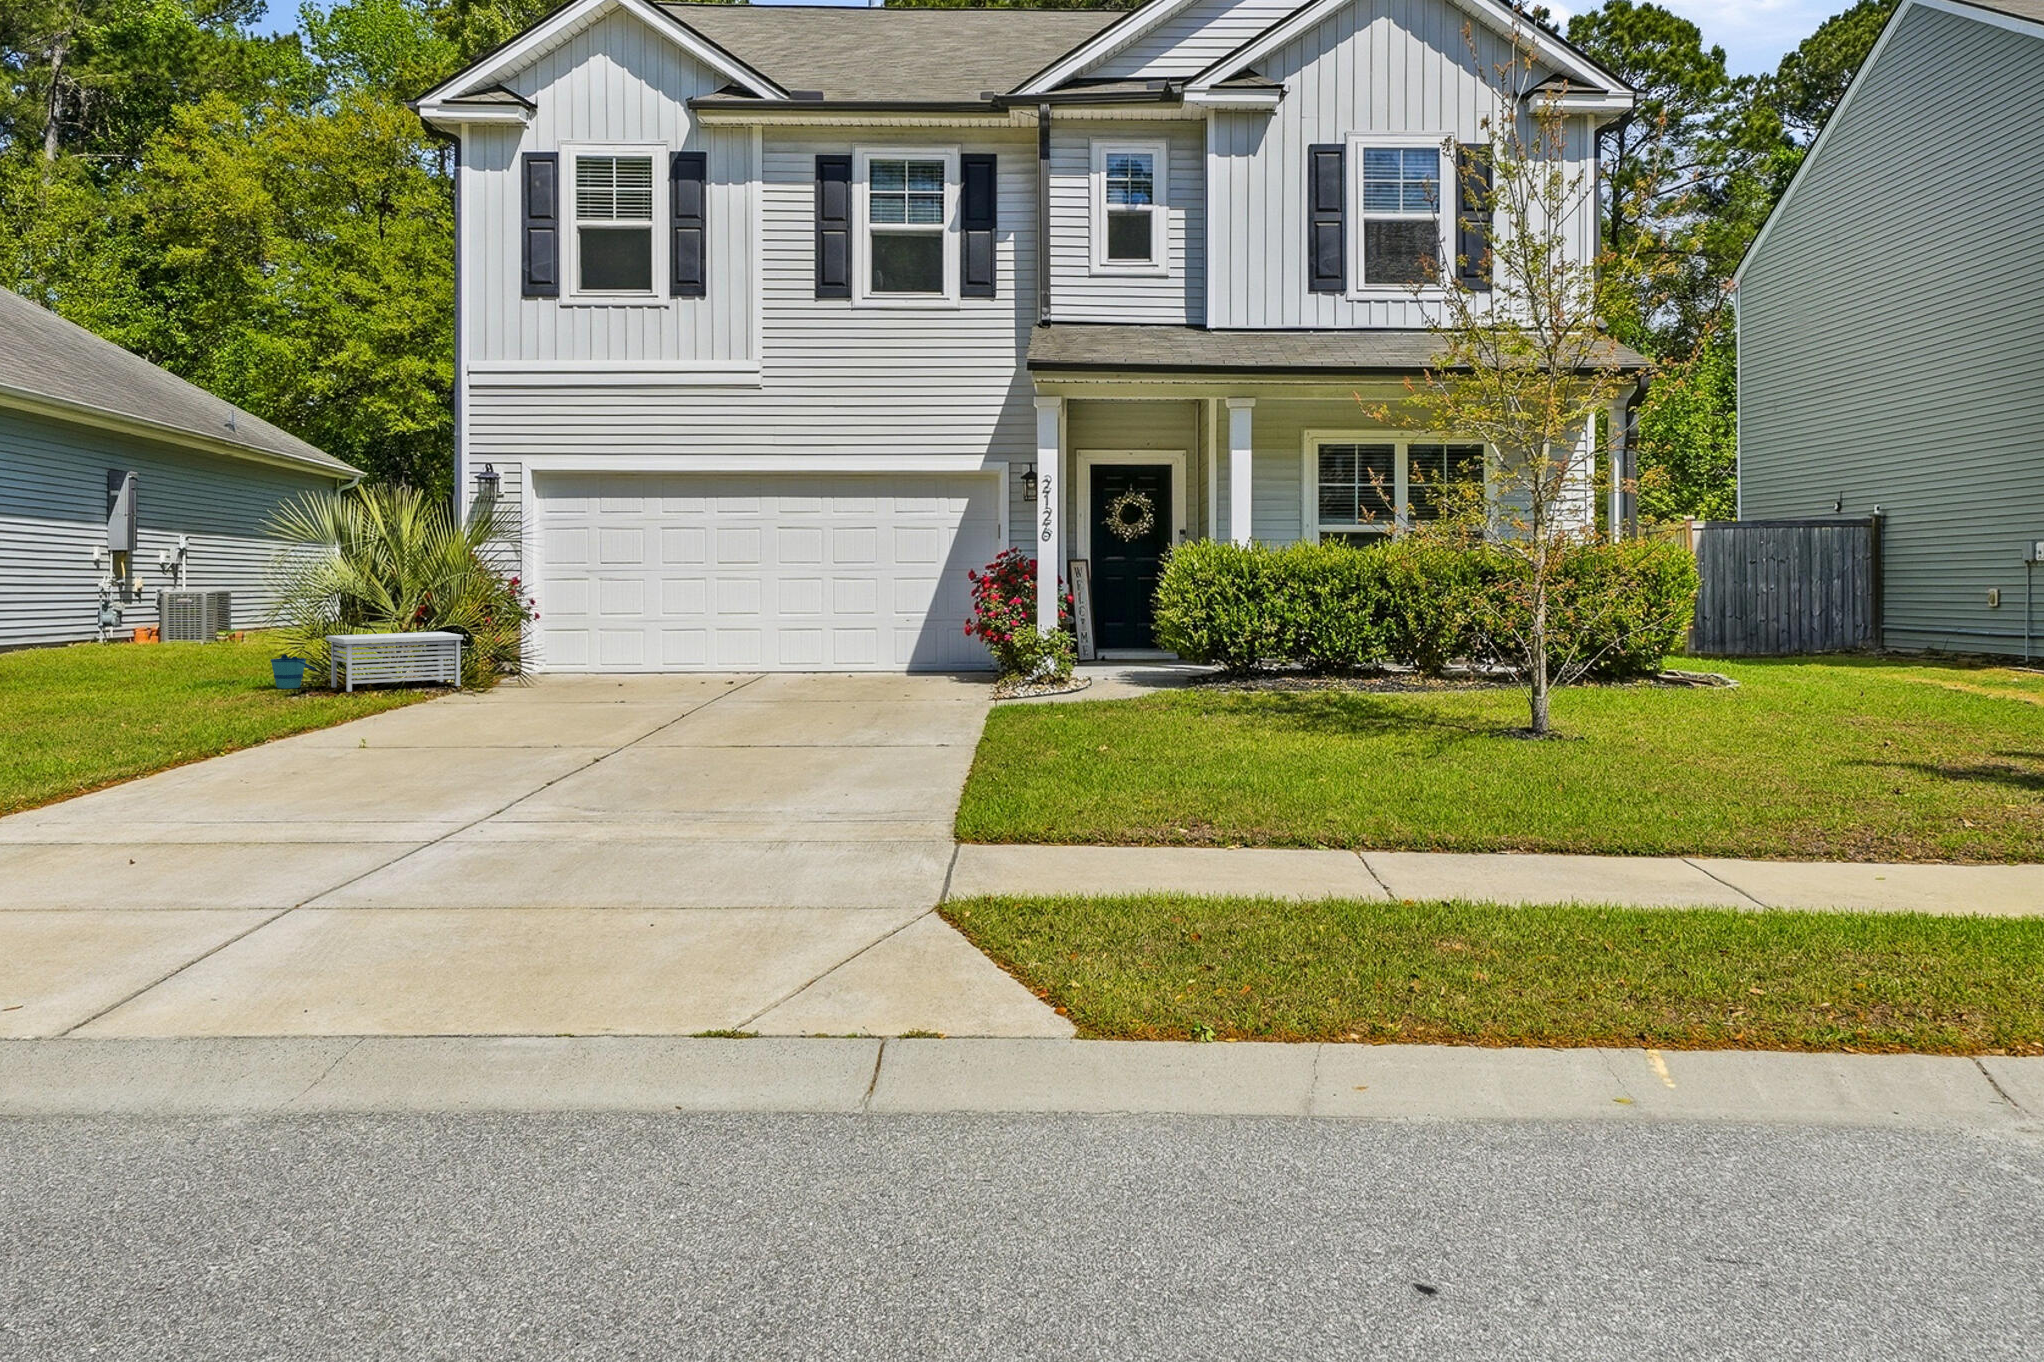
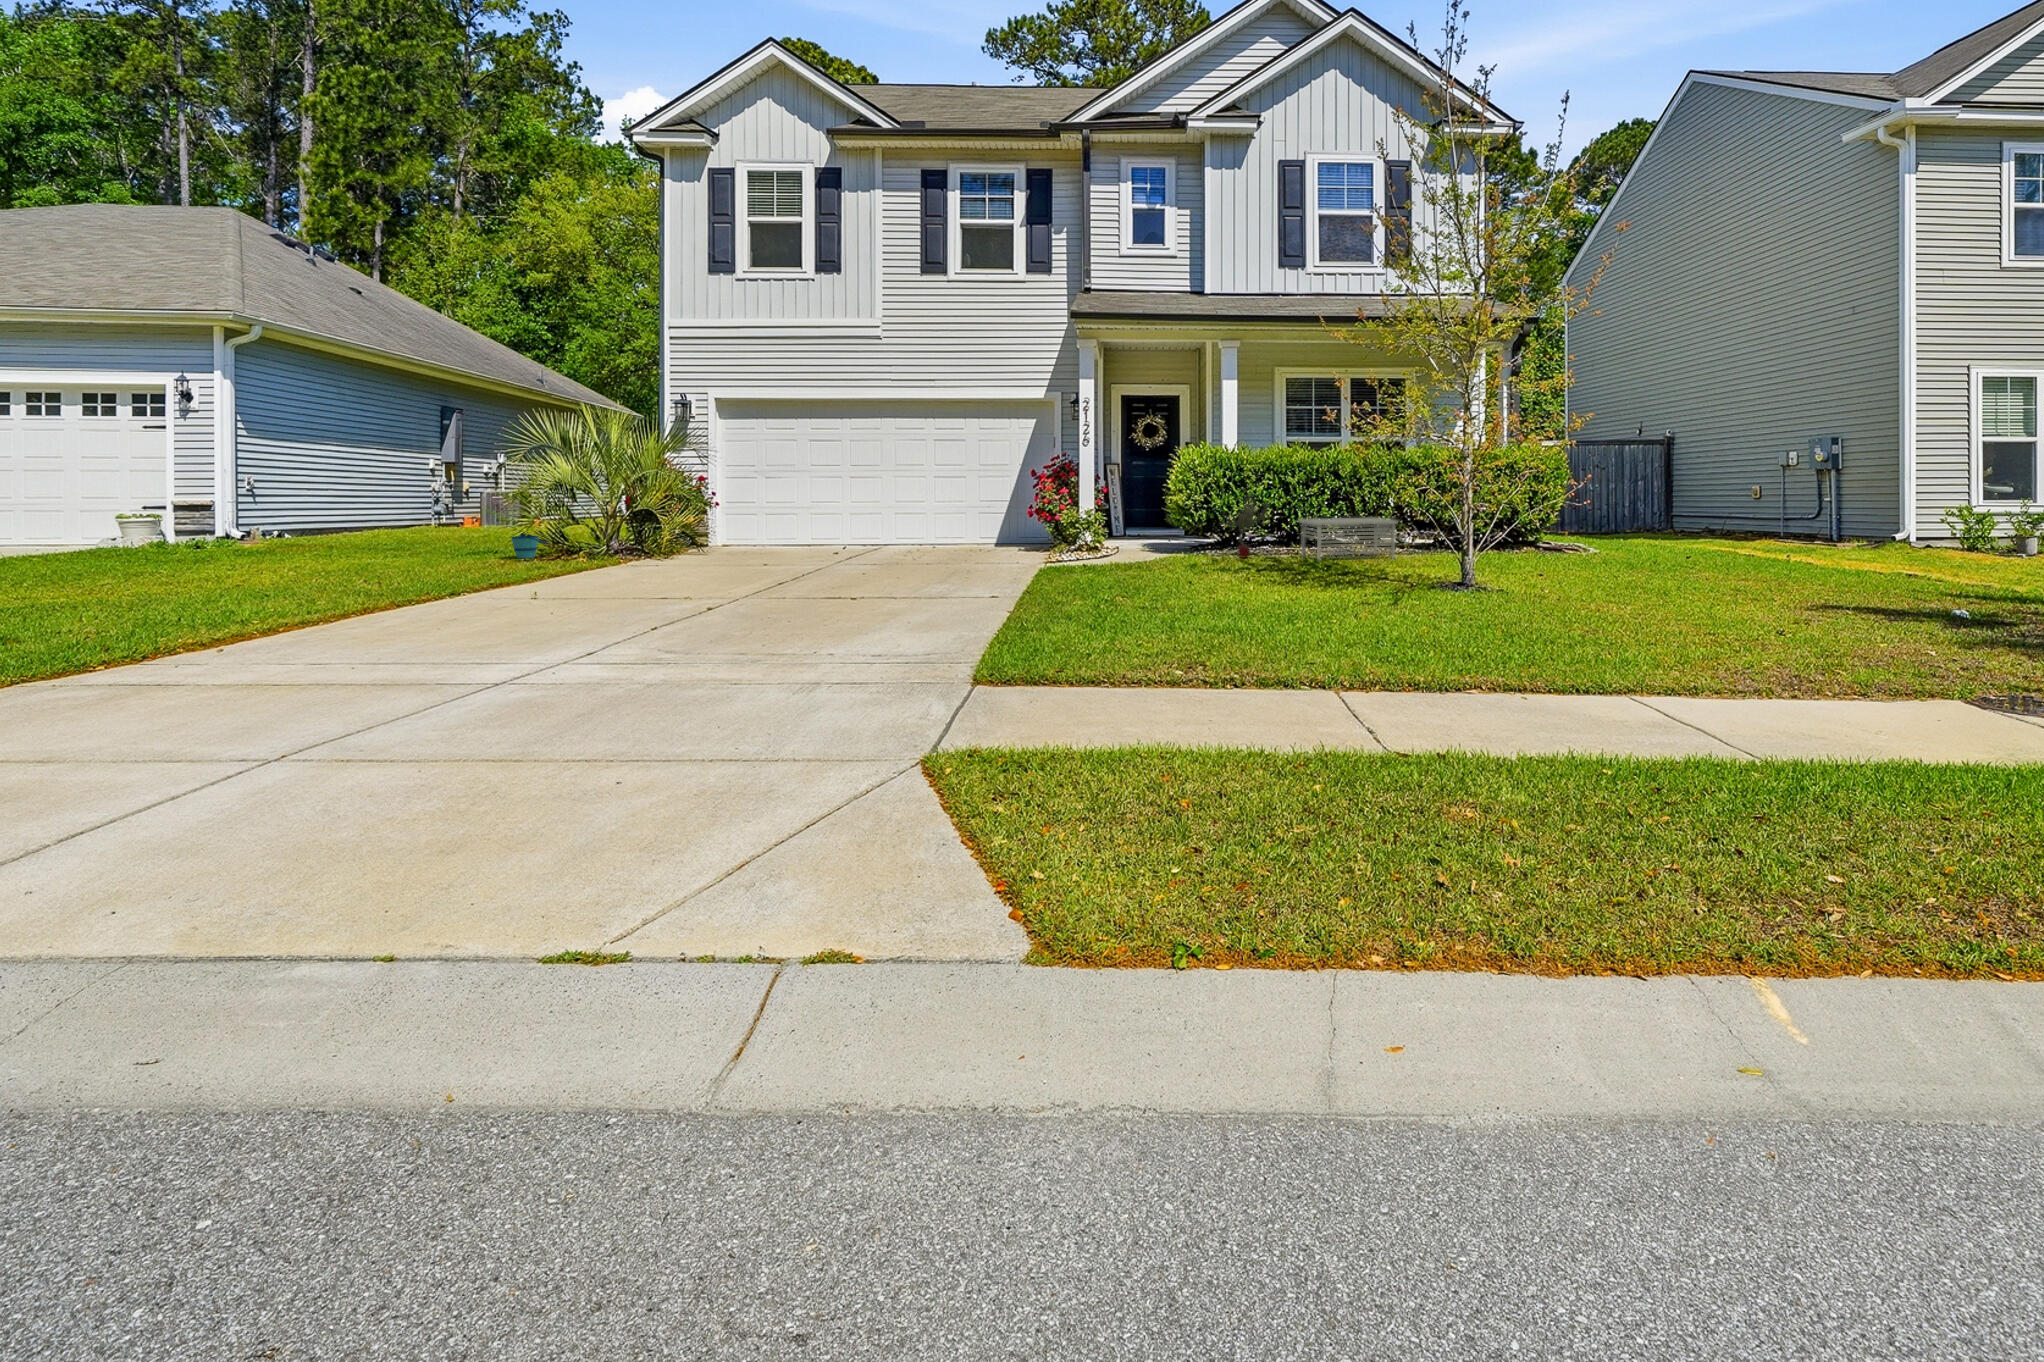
potted tree: none [1227,606,1300,694] -> present [1220,495,1270,558]
storage bench: present [326,632,463,692] -> present [1298,518,1397,560]

